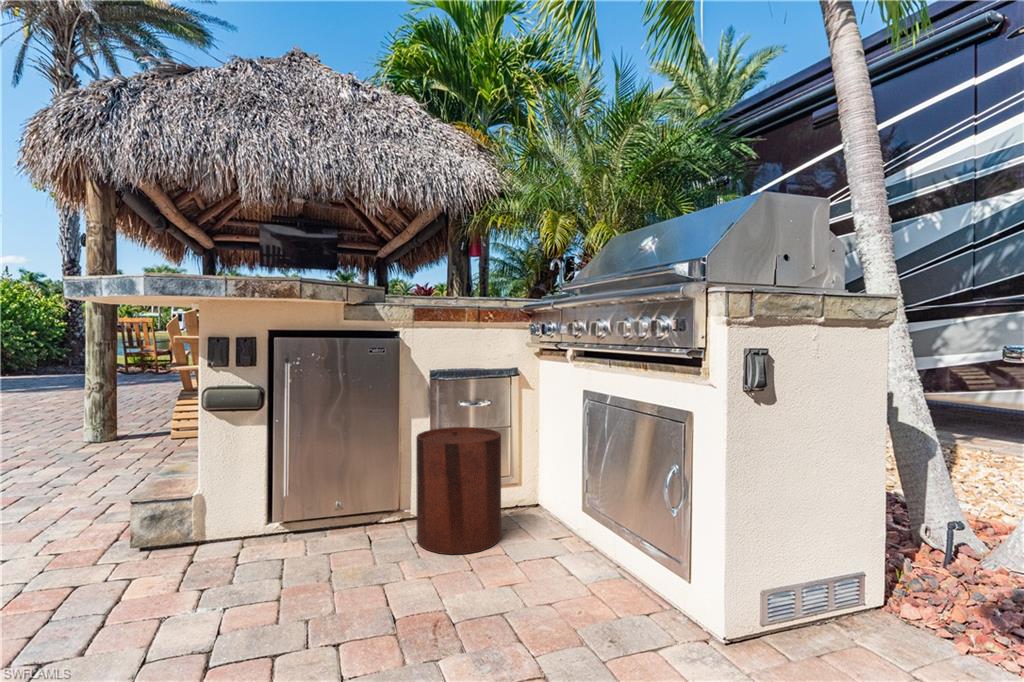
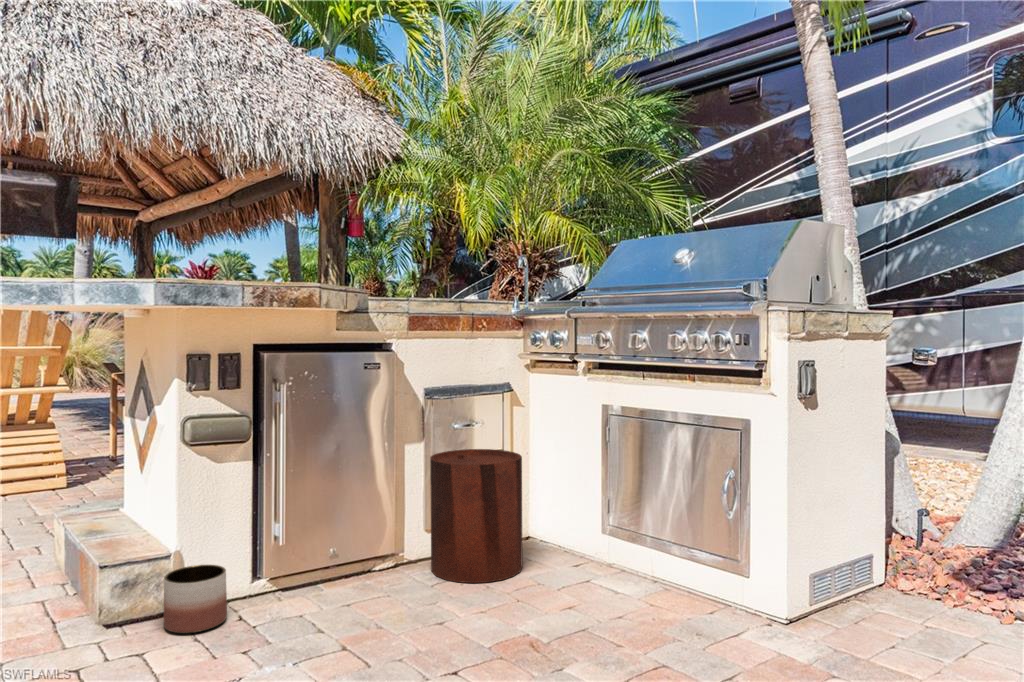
planter: none [166,509,222,567] -> present [164,565,227,633]

